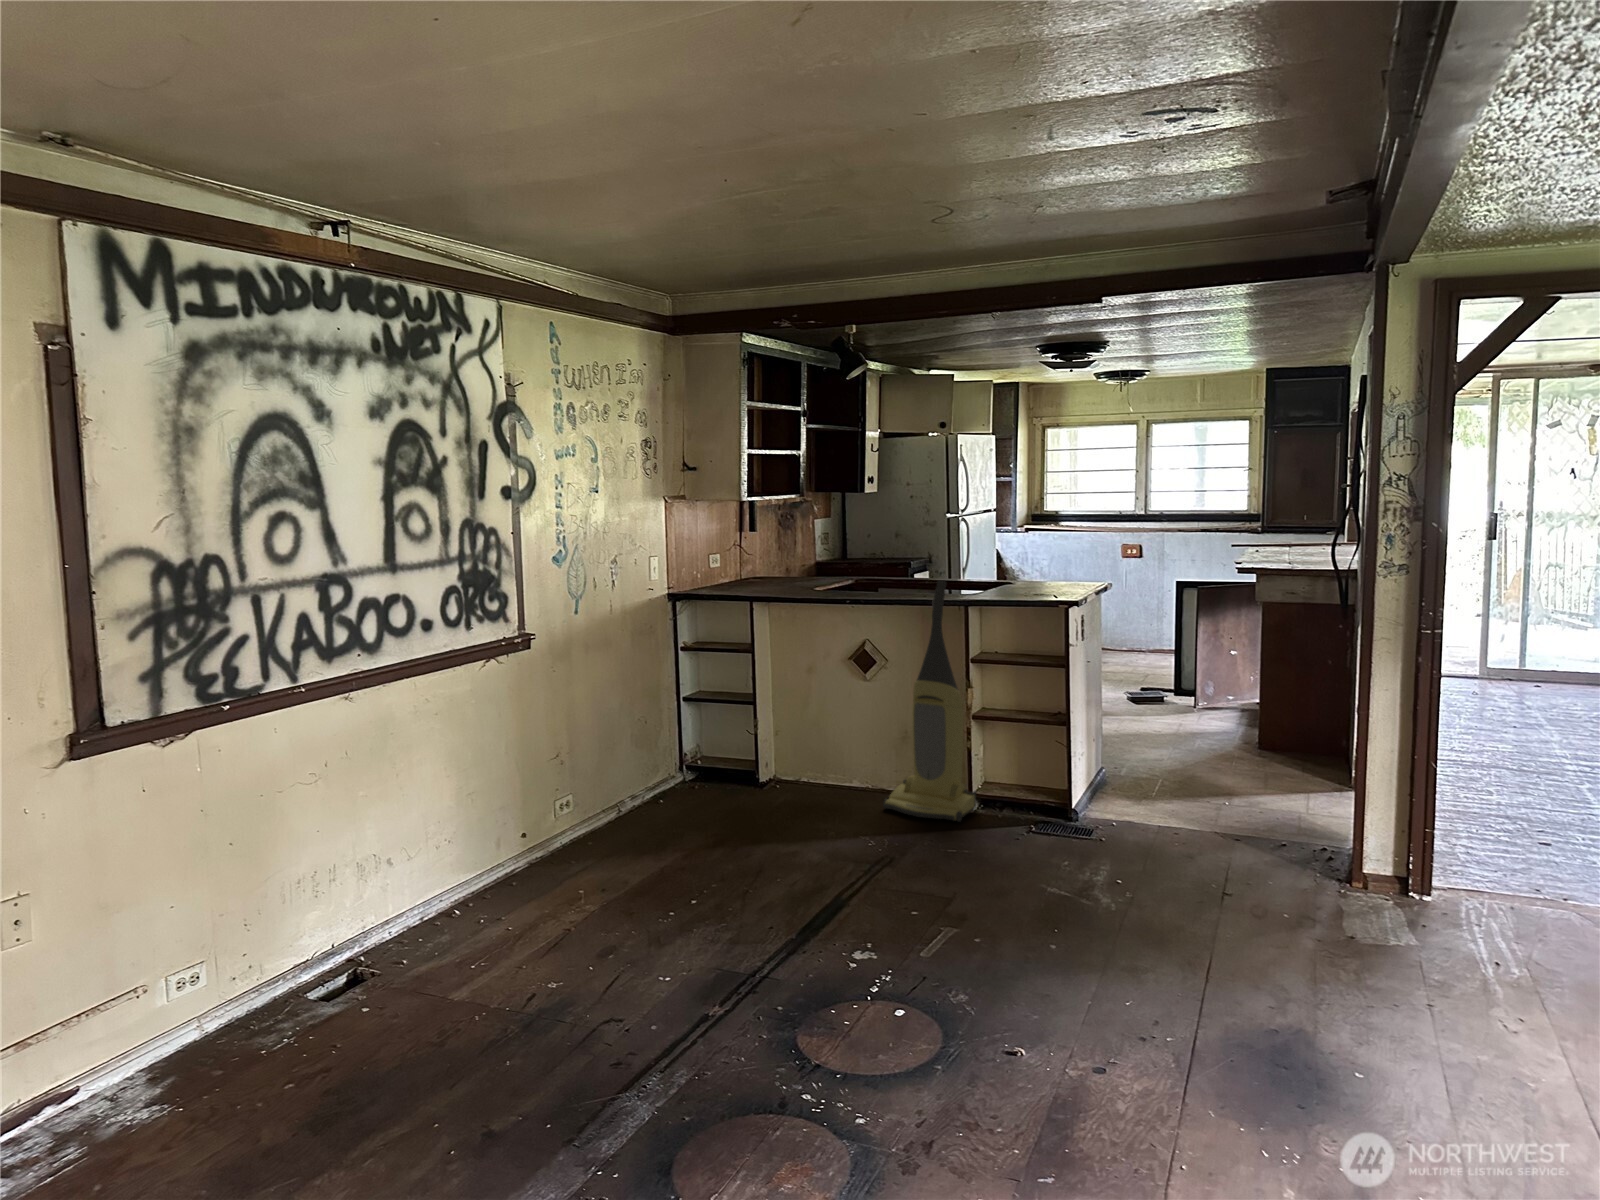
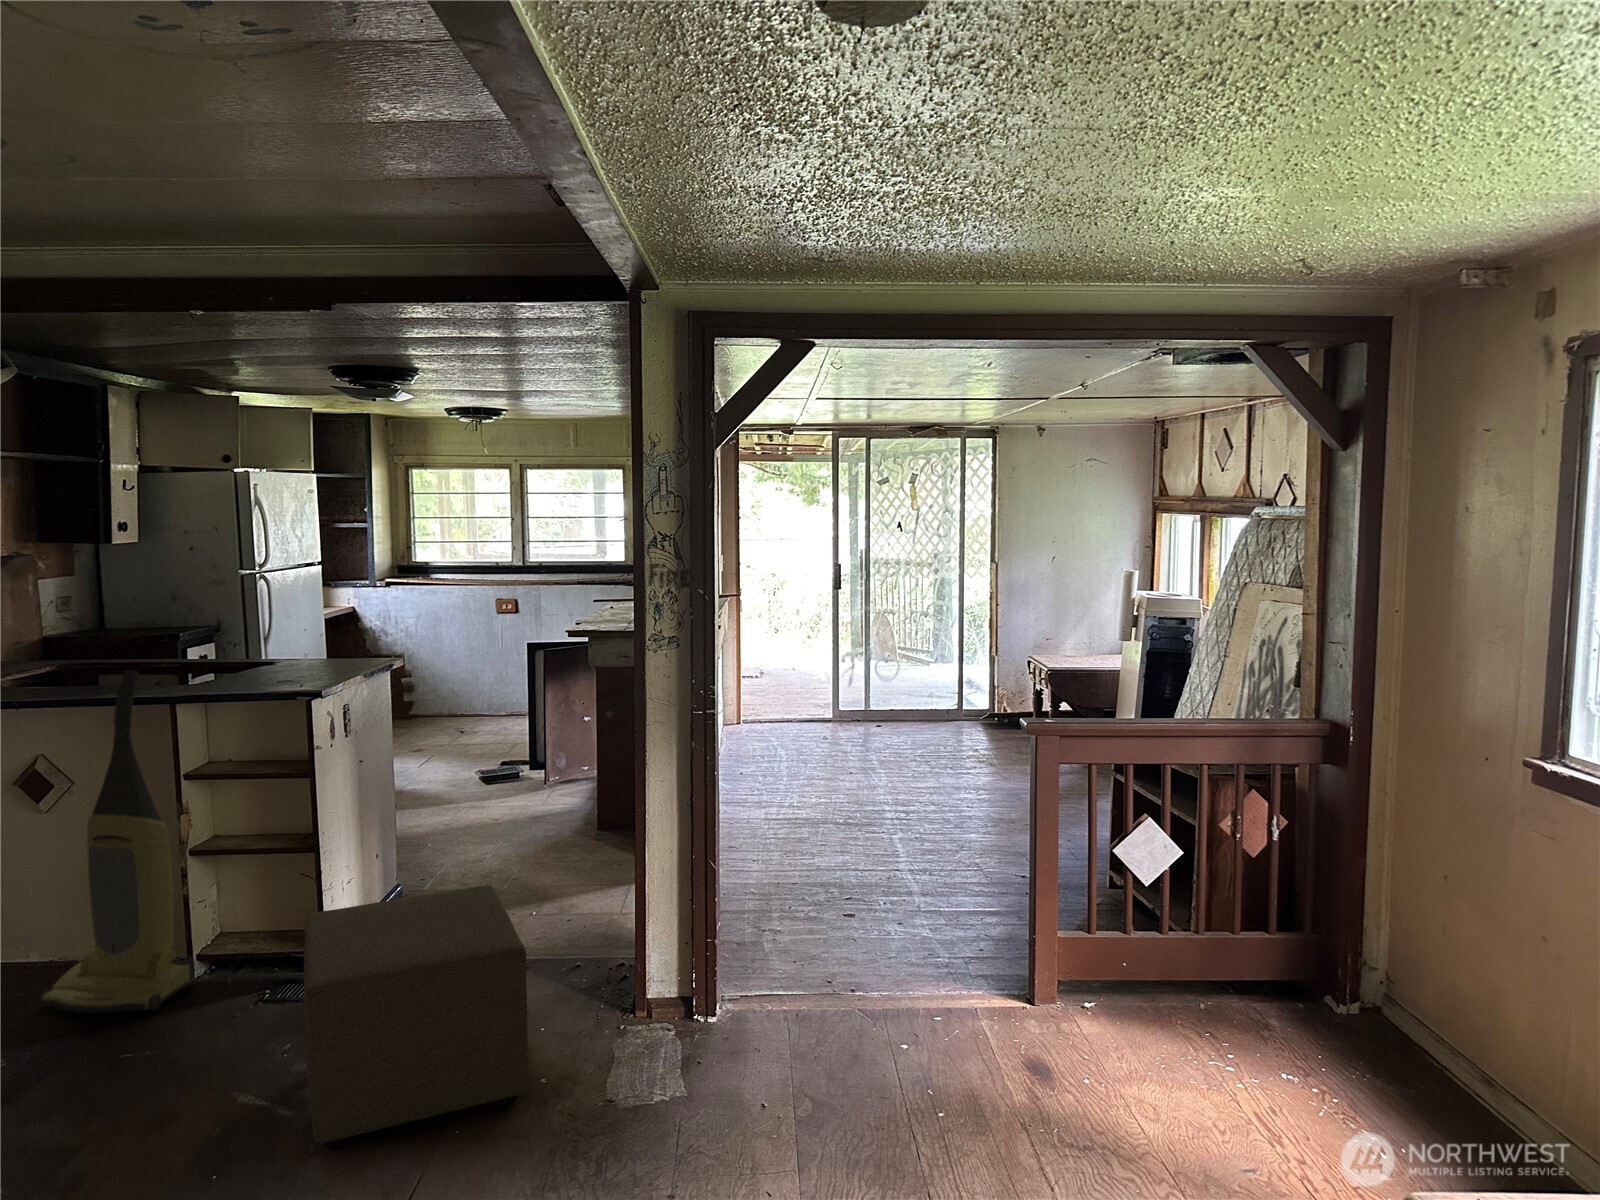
ottoman: none [1090,759,1283,924] -> present [304,885,529,1150]

